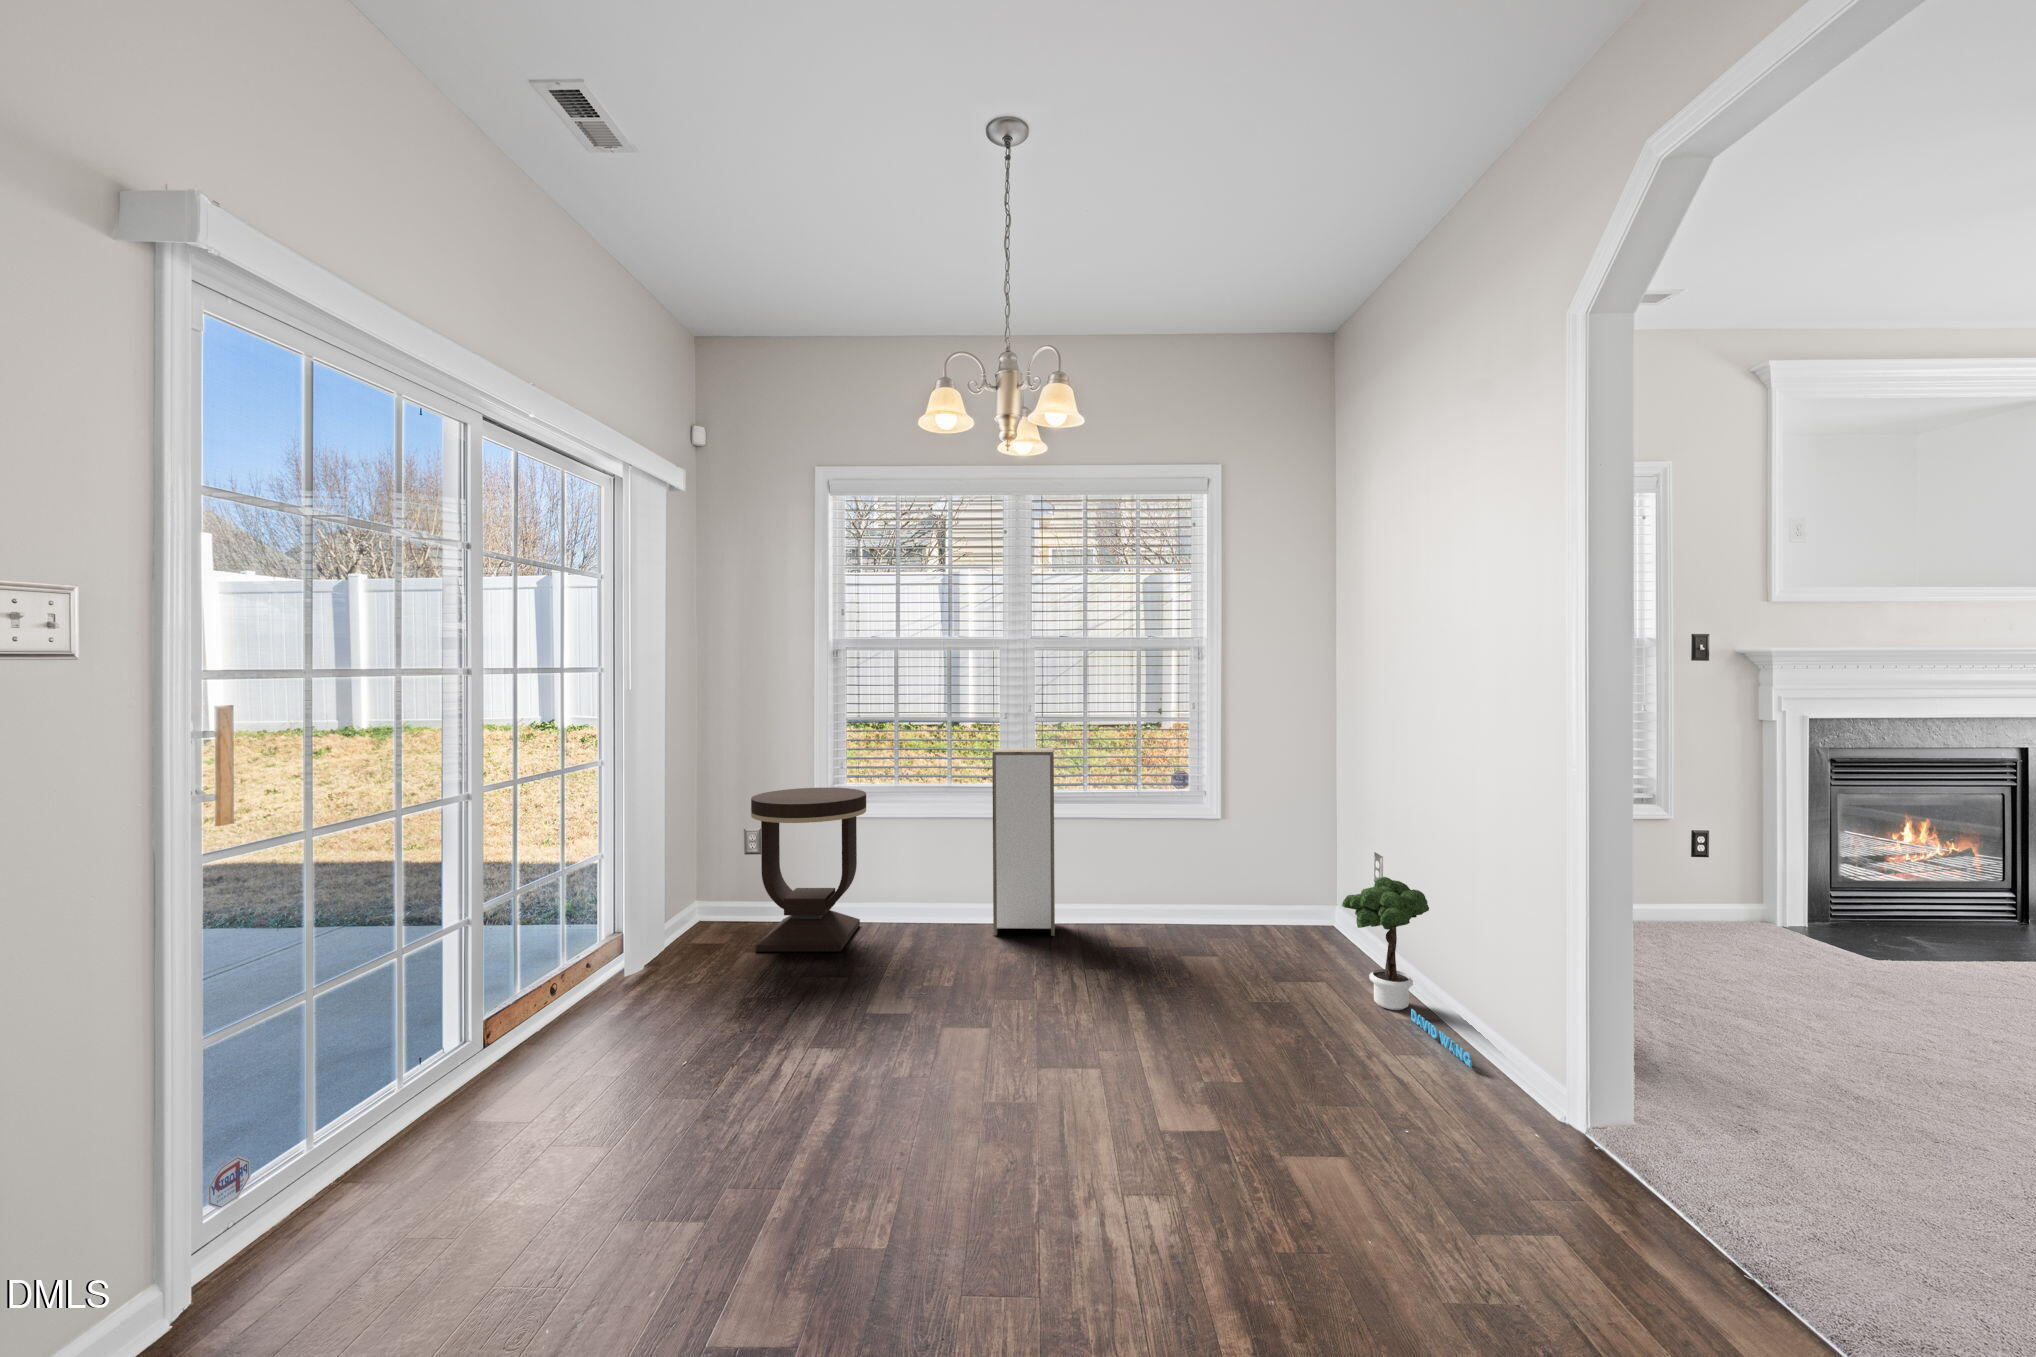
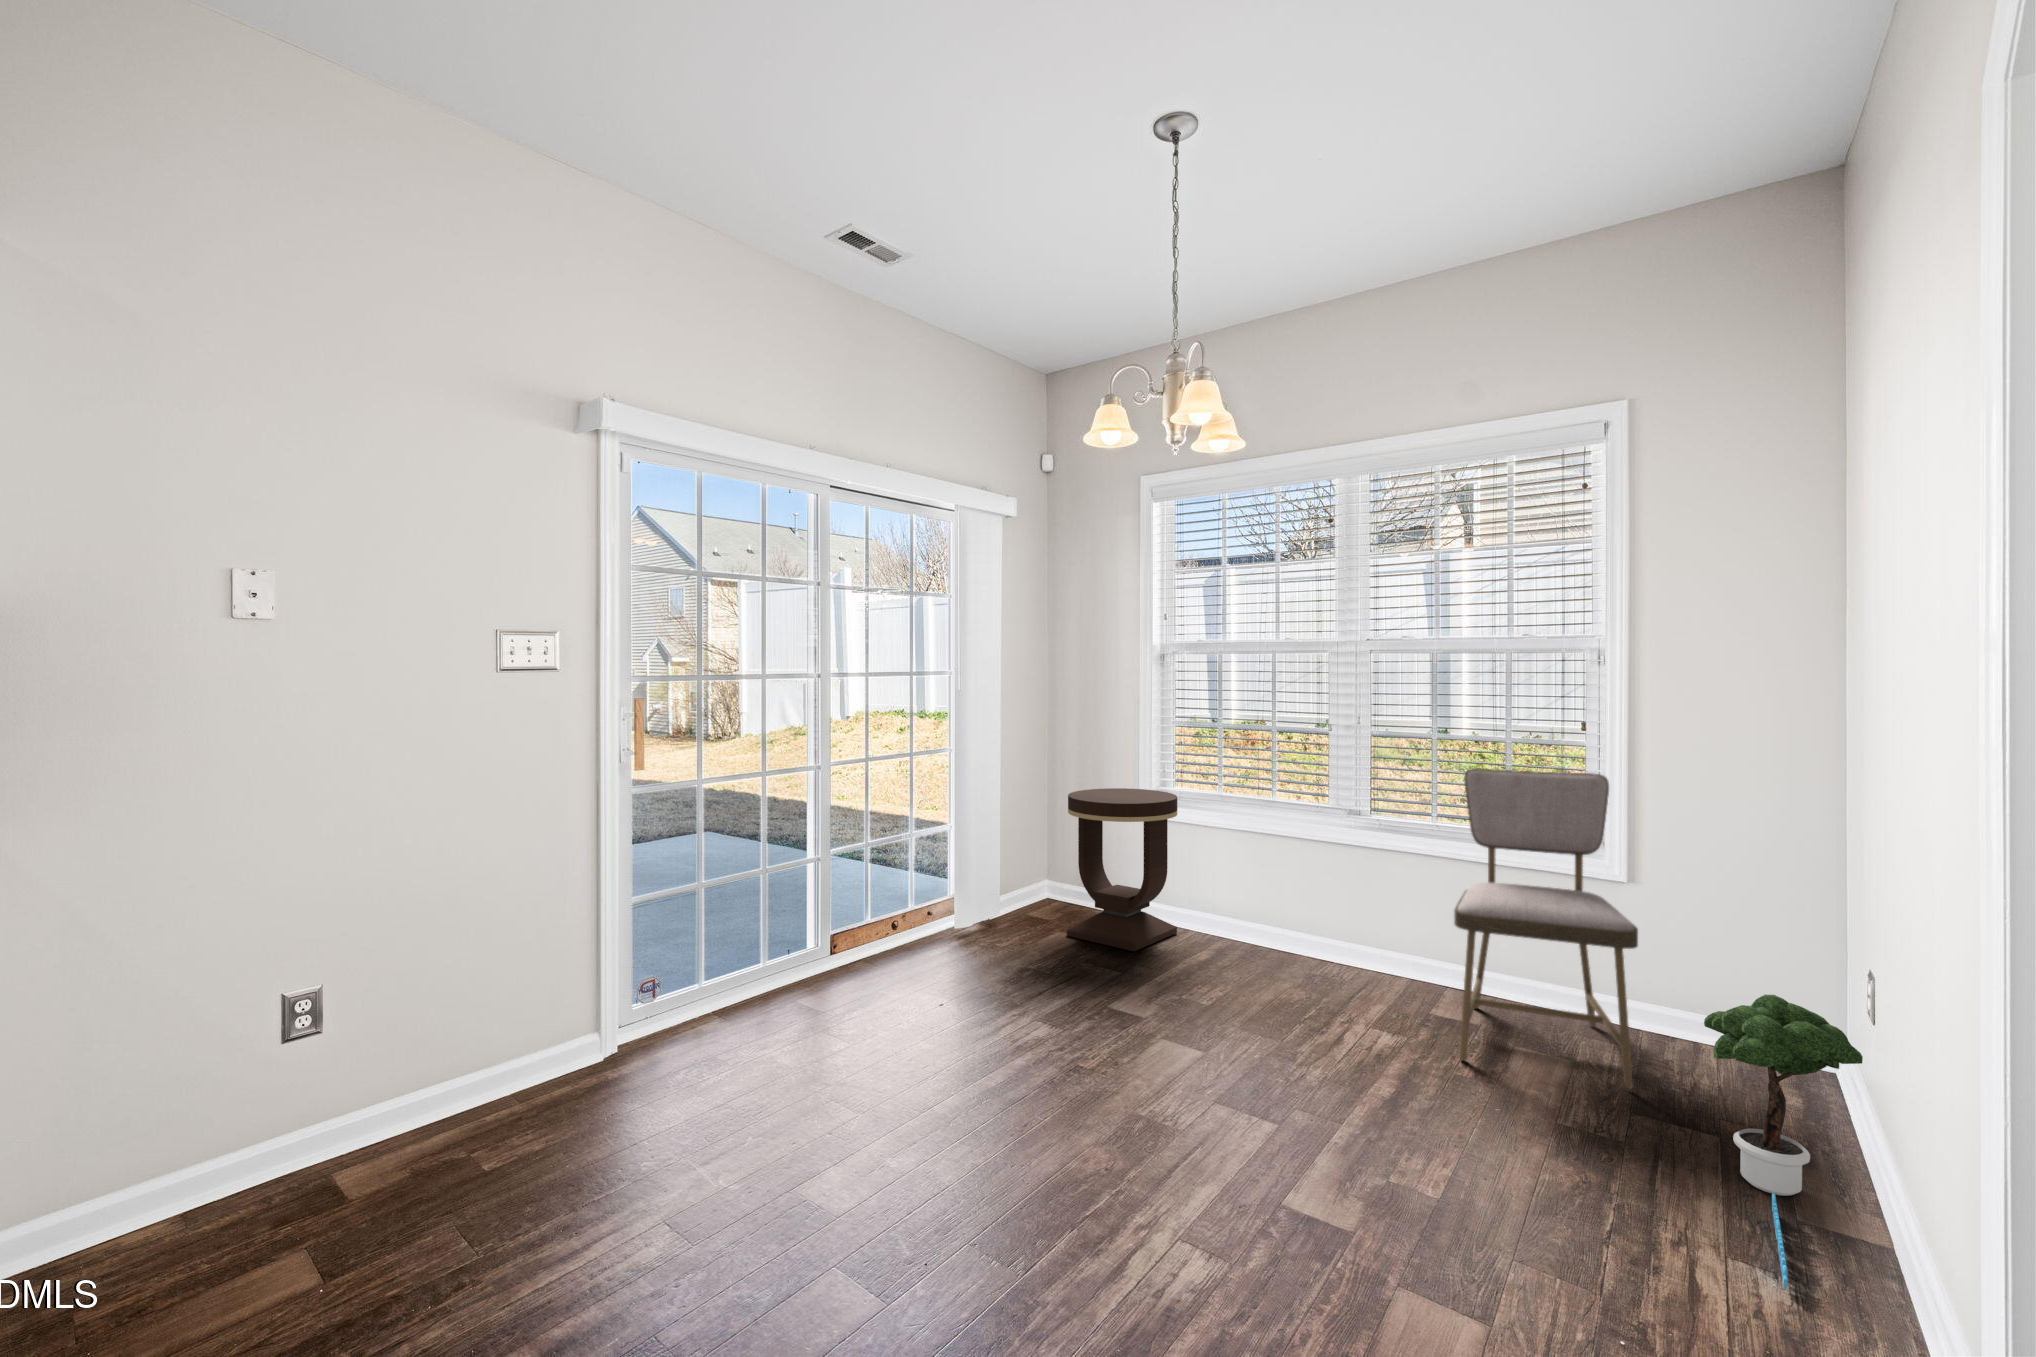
dining chair: none [1125,741,1275,976] -> present [1454,768,1638,1089]
storage cabinet: present [992,748,1055,936] -> none [1300,763,1386,987]

